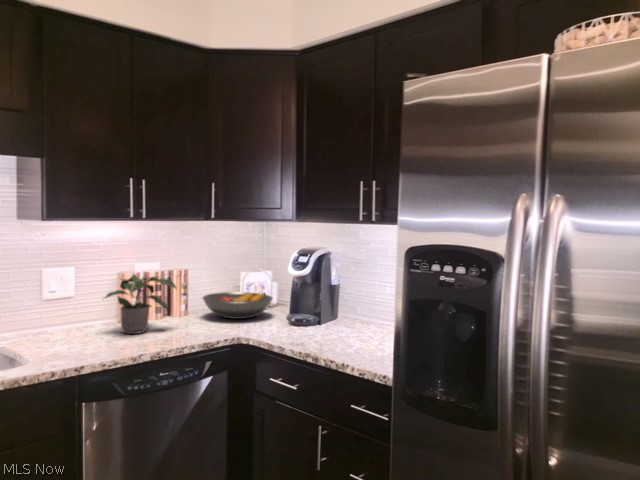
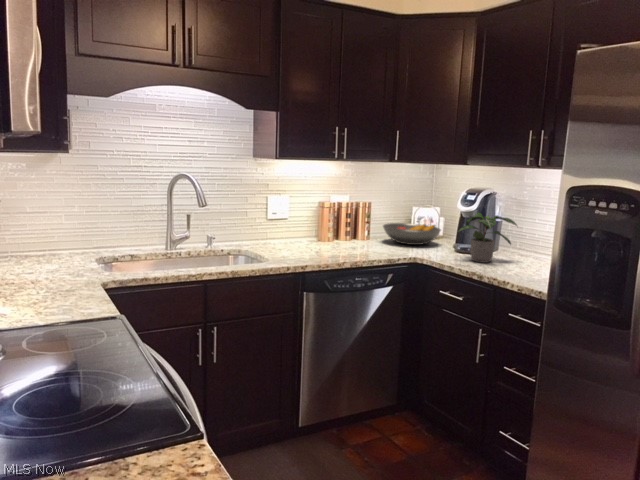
potted plant: present [105,275,177,334] -> present [459,213,517,263]

